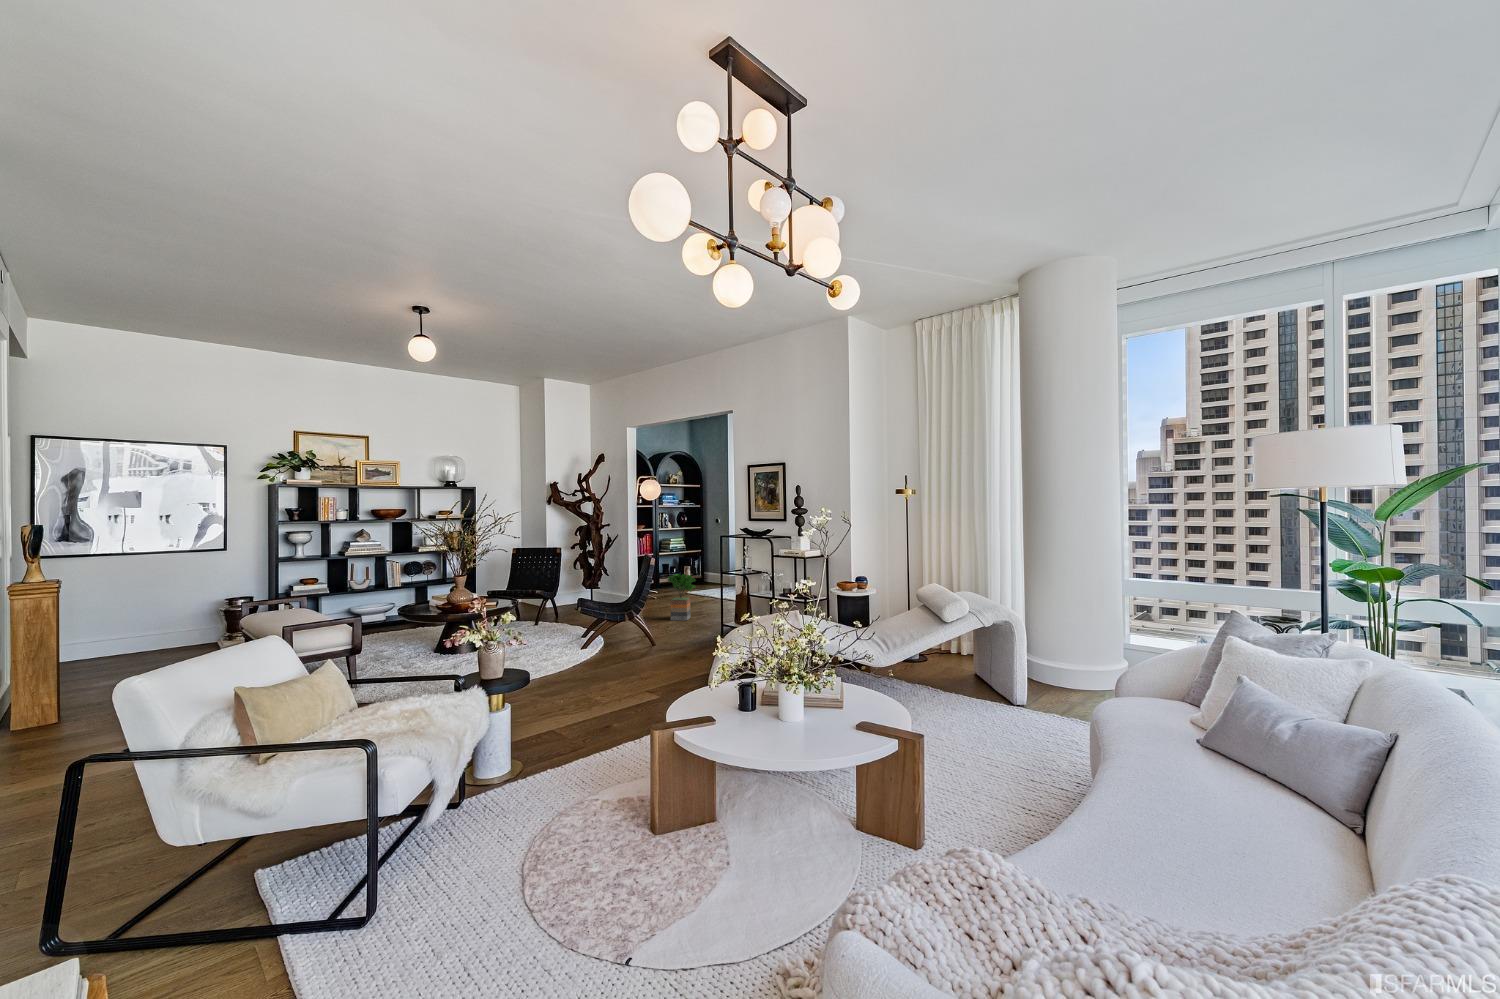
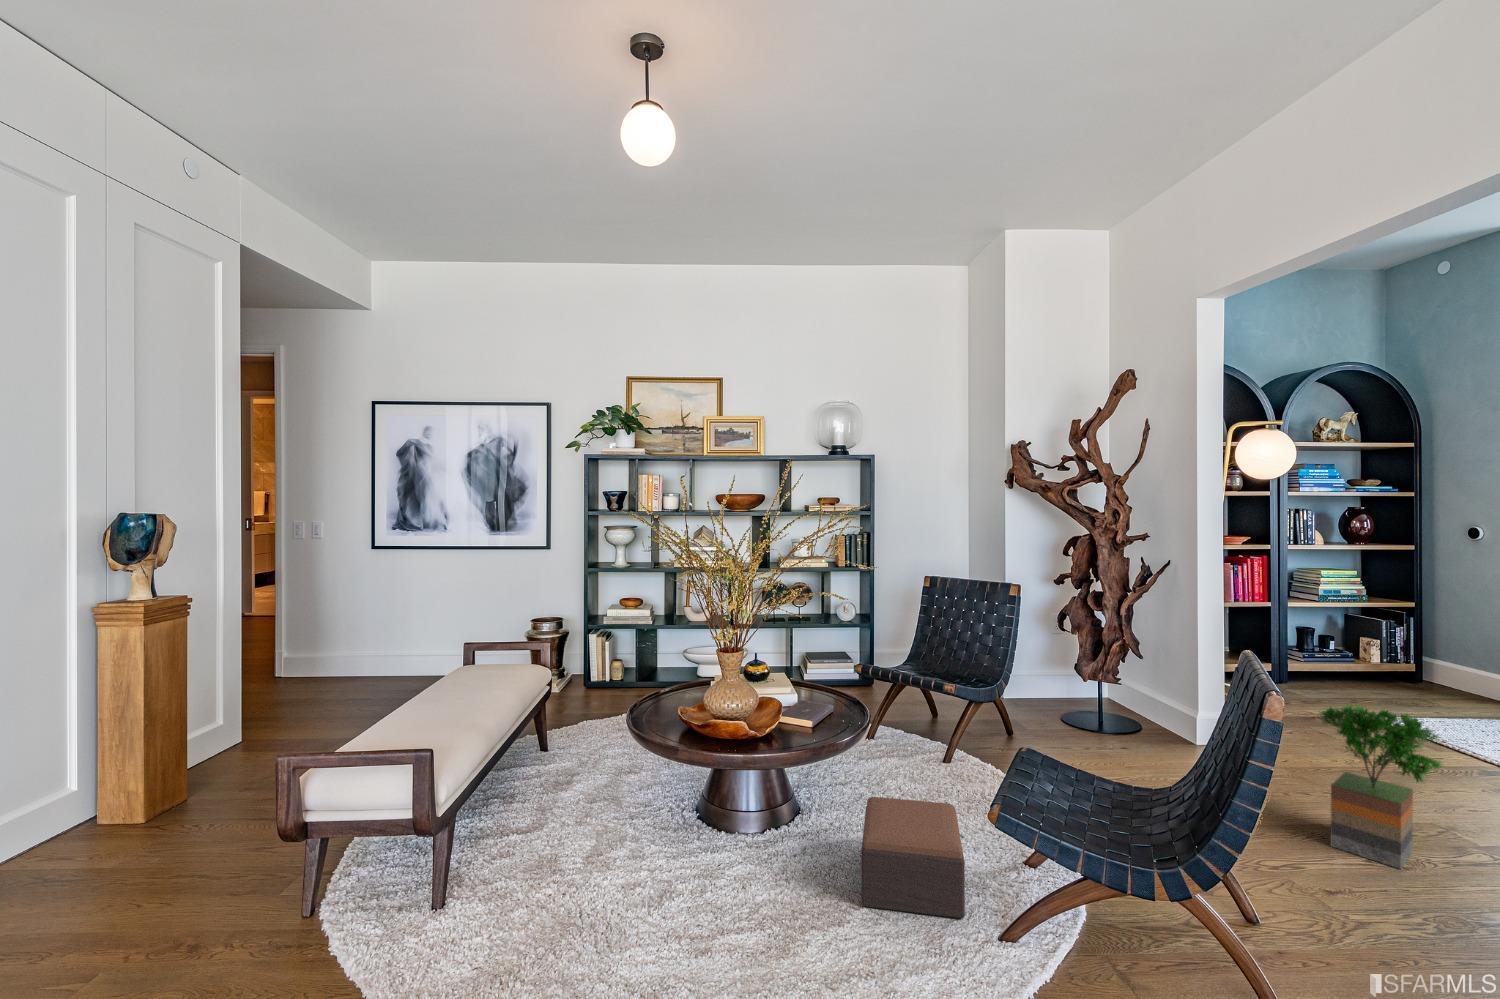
footstool: none [529,620,574,654] -> present [861,797,965,918]

